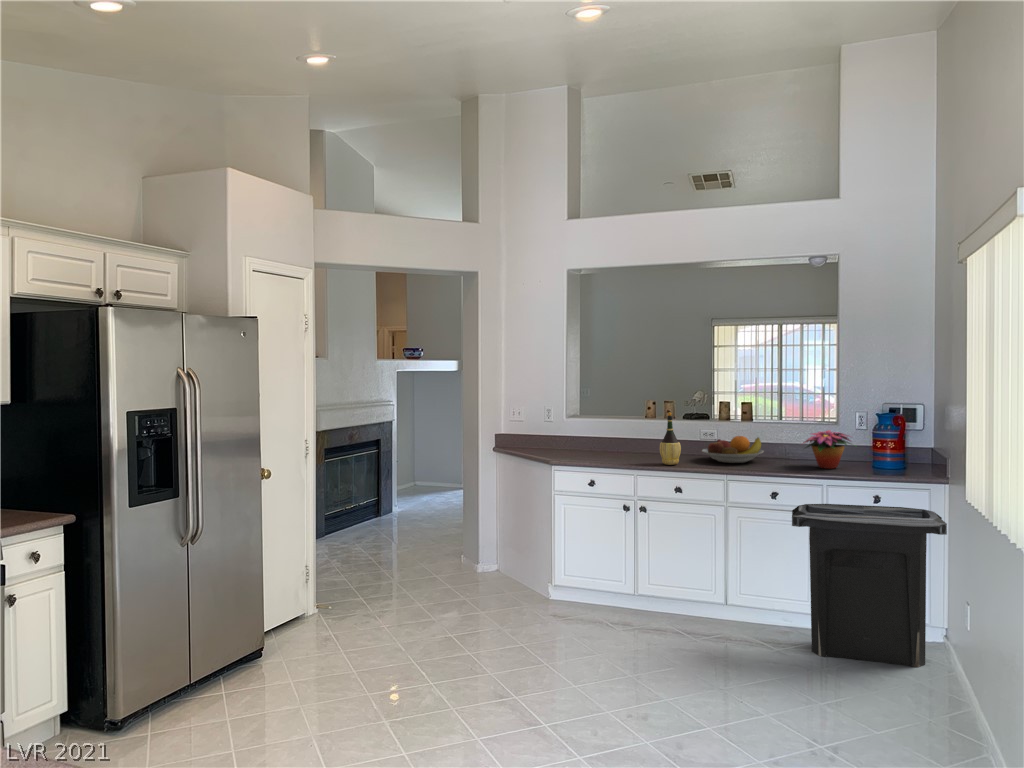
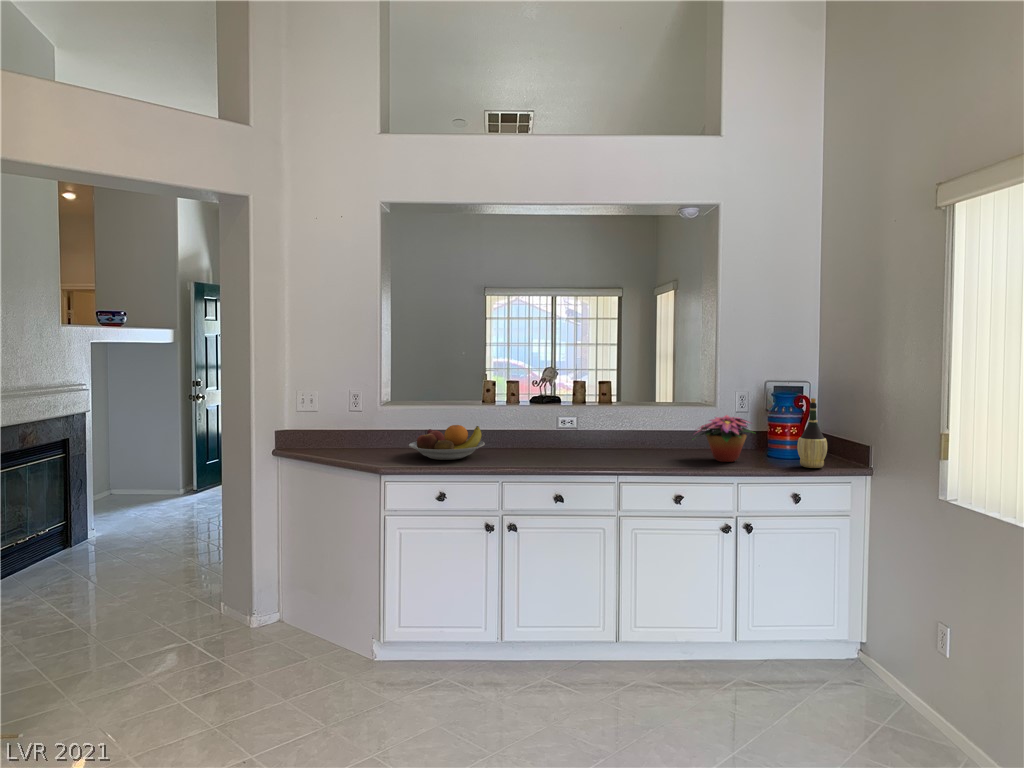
wine bottle: present [660,412,681,465] -> present [797,398,827,468]
fruit bowl: present [702,436,764,463] -> present [409,425,485,460]
trash can: present [792,504,947,667] -> none [711,506,893,702]

